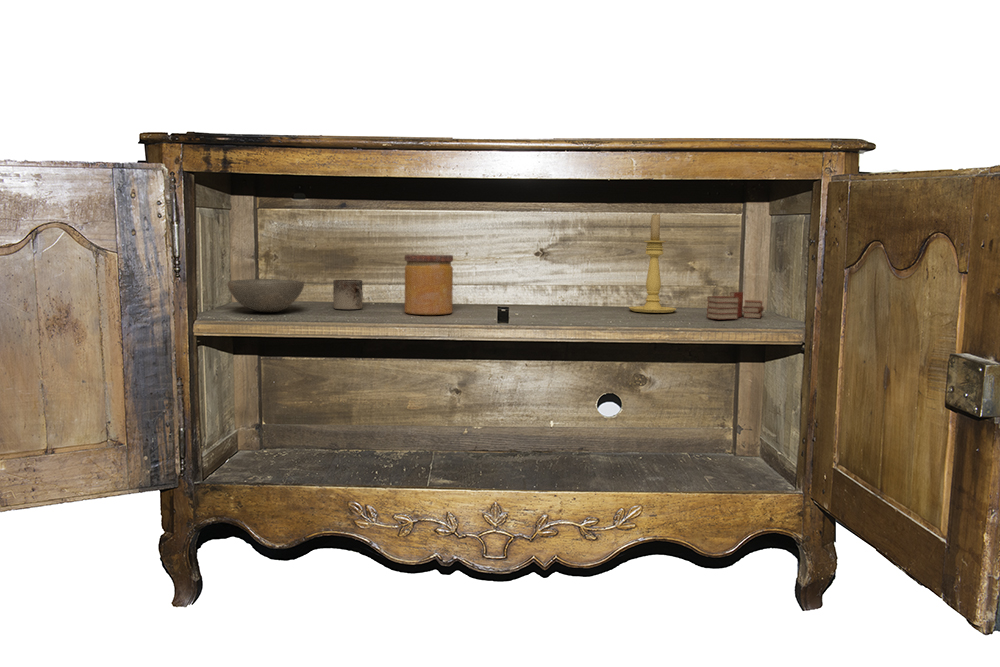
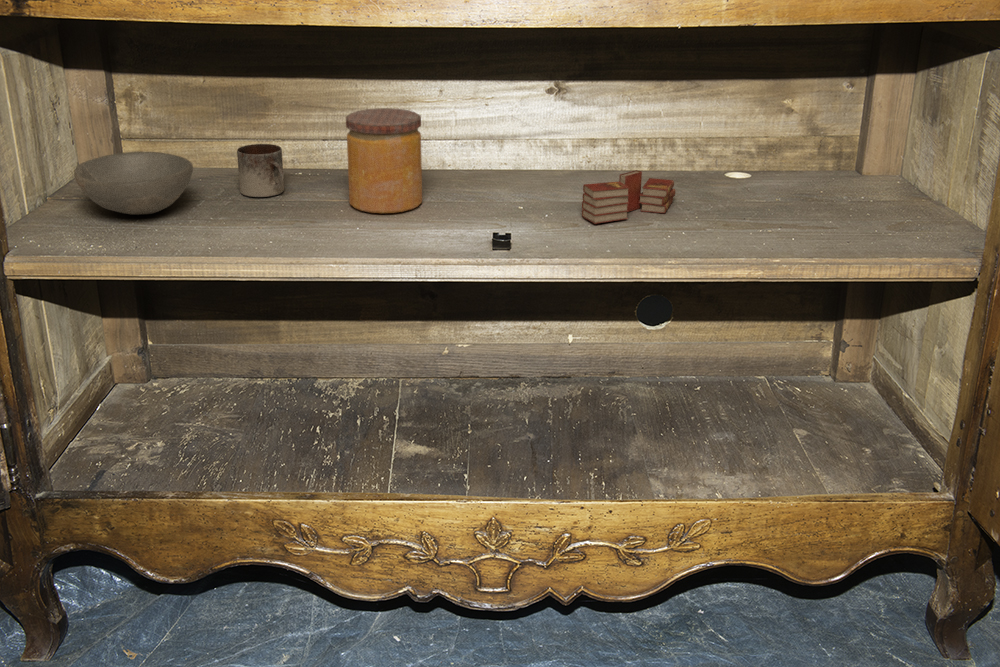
candle holder: present [629,214,676,313] -> none [690,36,762,196]
book: present [707,292,764,319] -> present [582,170,675,224]

